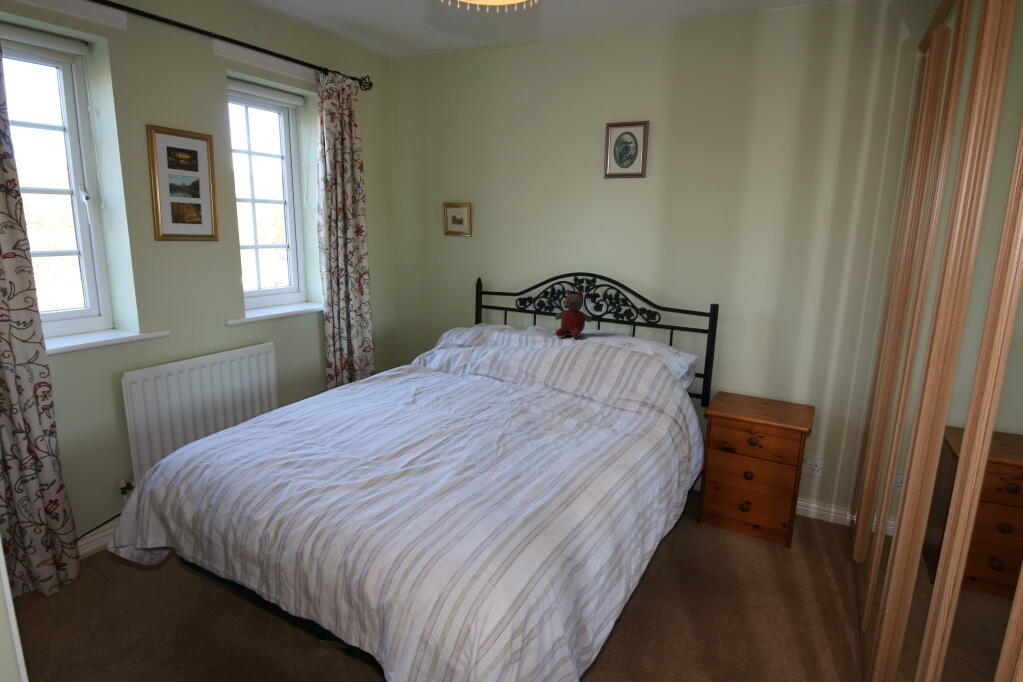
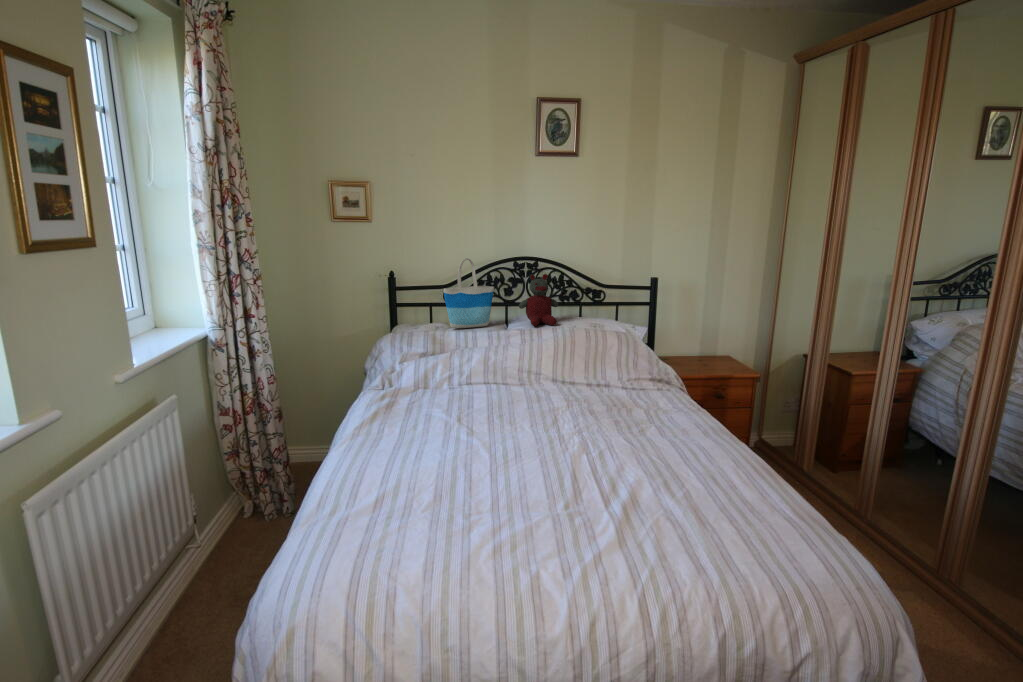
tote bag: none [494,270,537,331] -> present [444,258,494,328]

